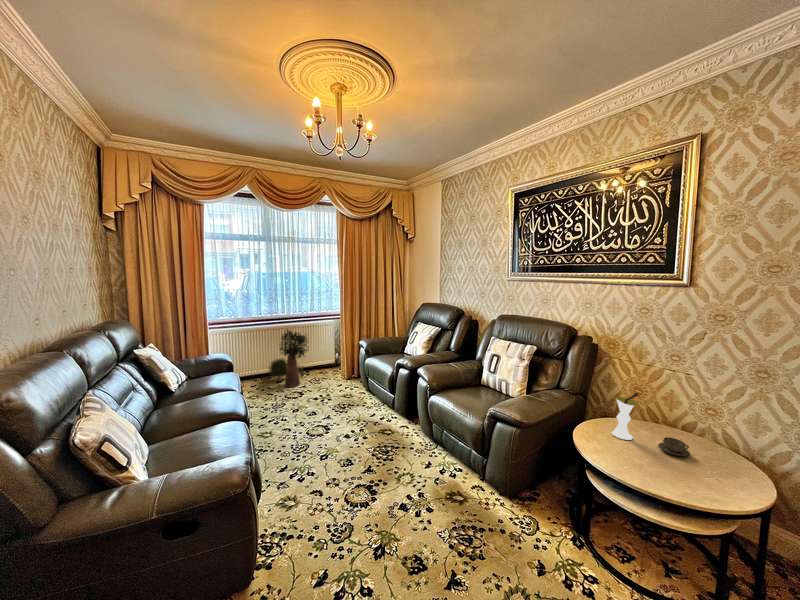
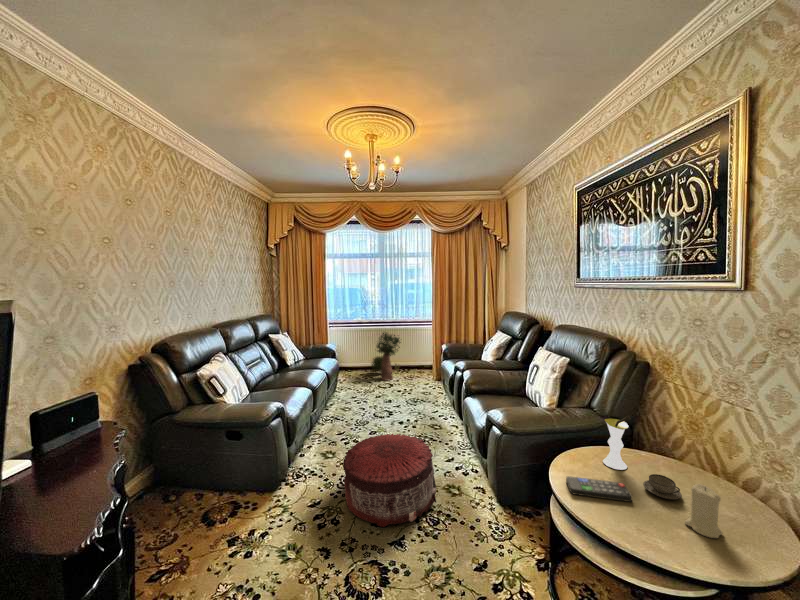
candle: none [711,440,741,480] -> present [685,484,722,538]
pouf: none [345,450,457,573] -> present [343,434,436,527]
remote control: none [618,452,672,474] -> present [566,476,632,502]

